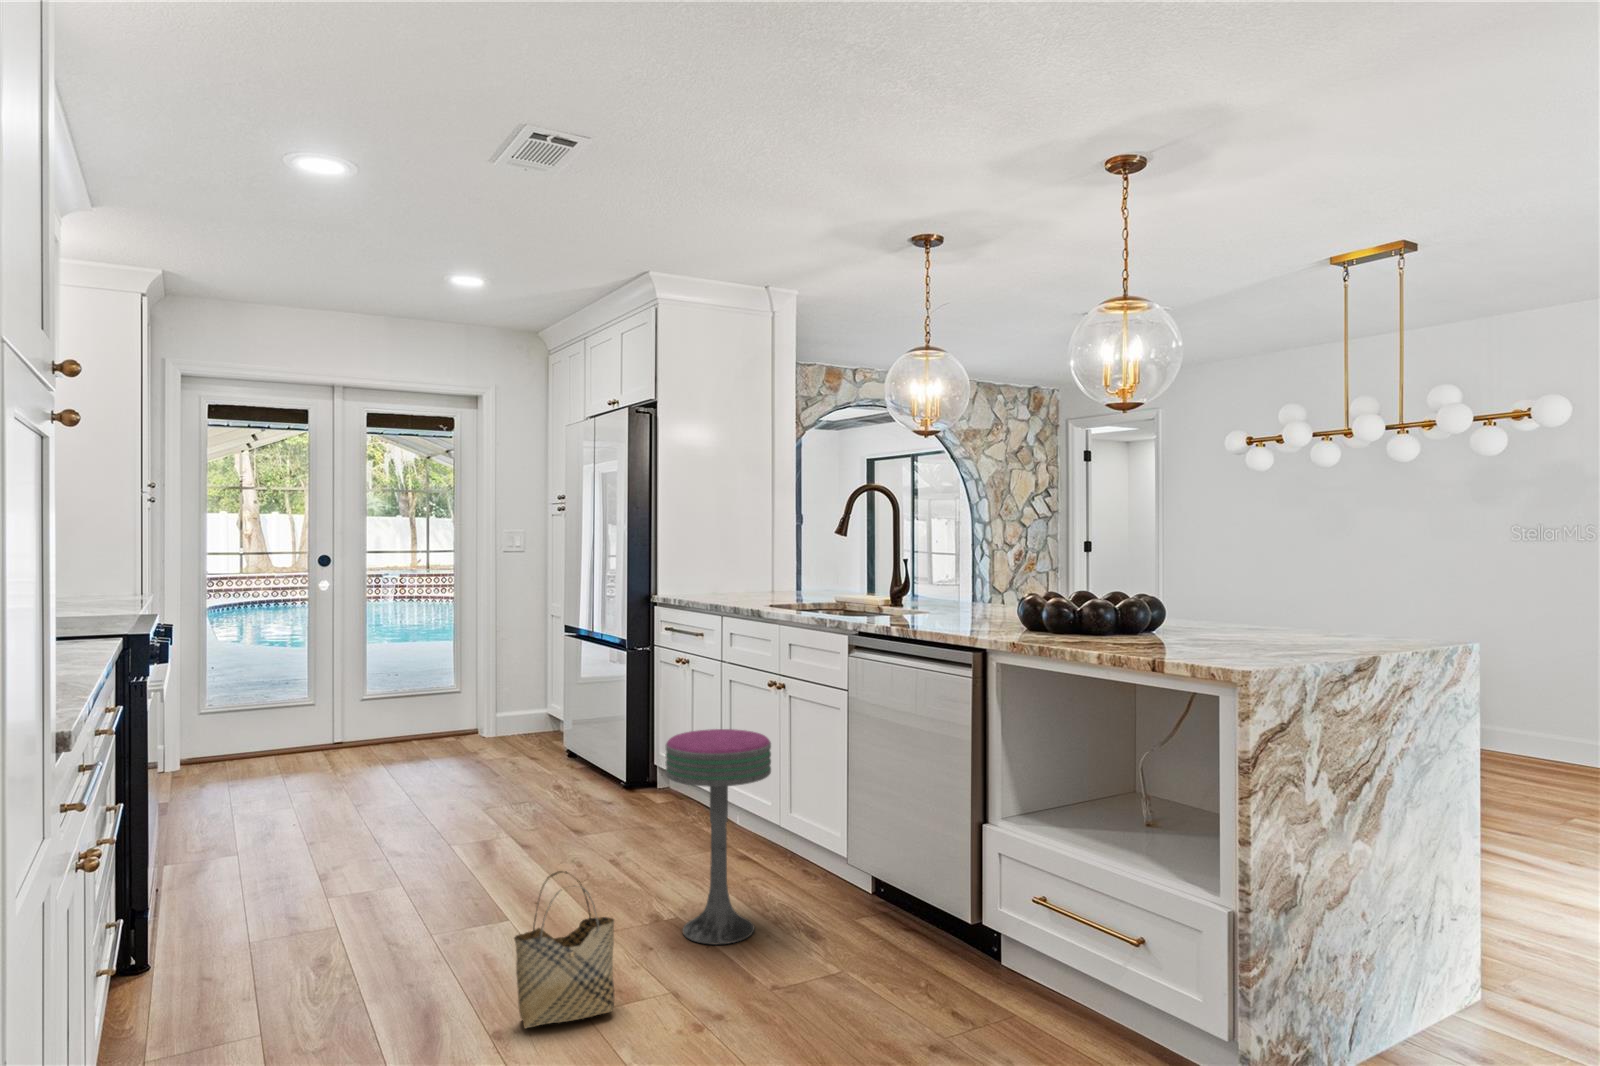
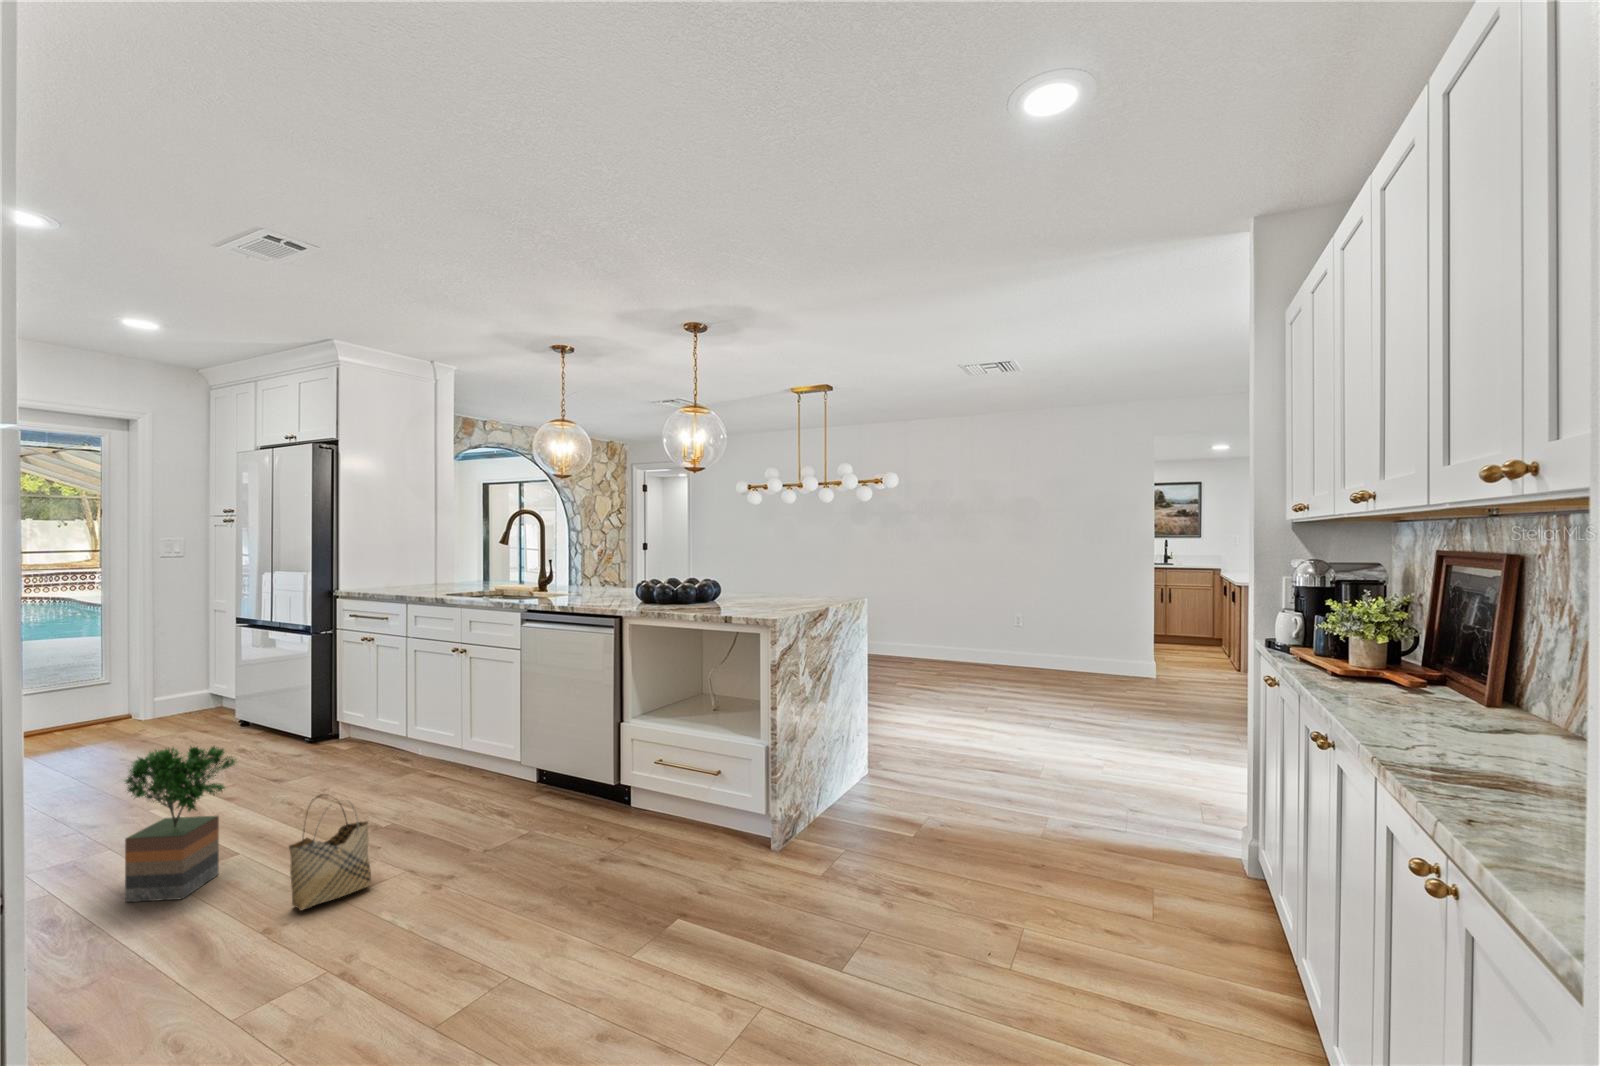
bar stool: present [665,729,771,945] -> none [390,683,473,833]
potted tree: none [367,778,491,975] -> present [125,746,236,902]

